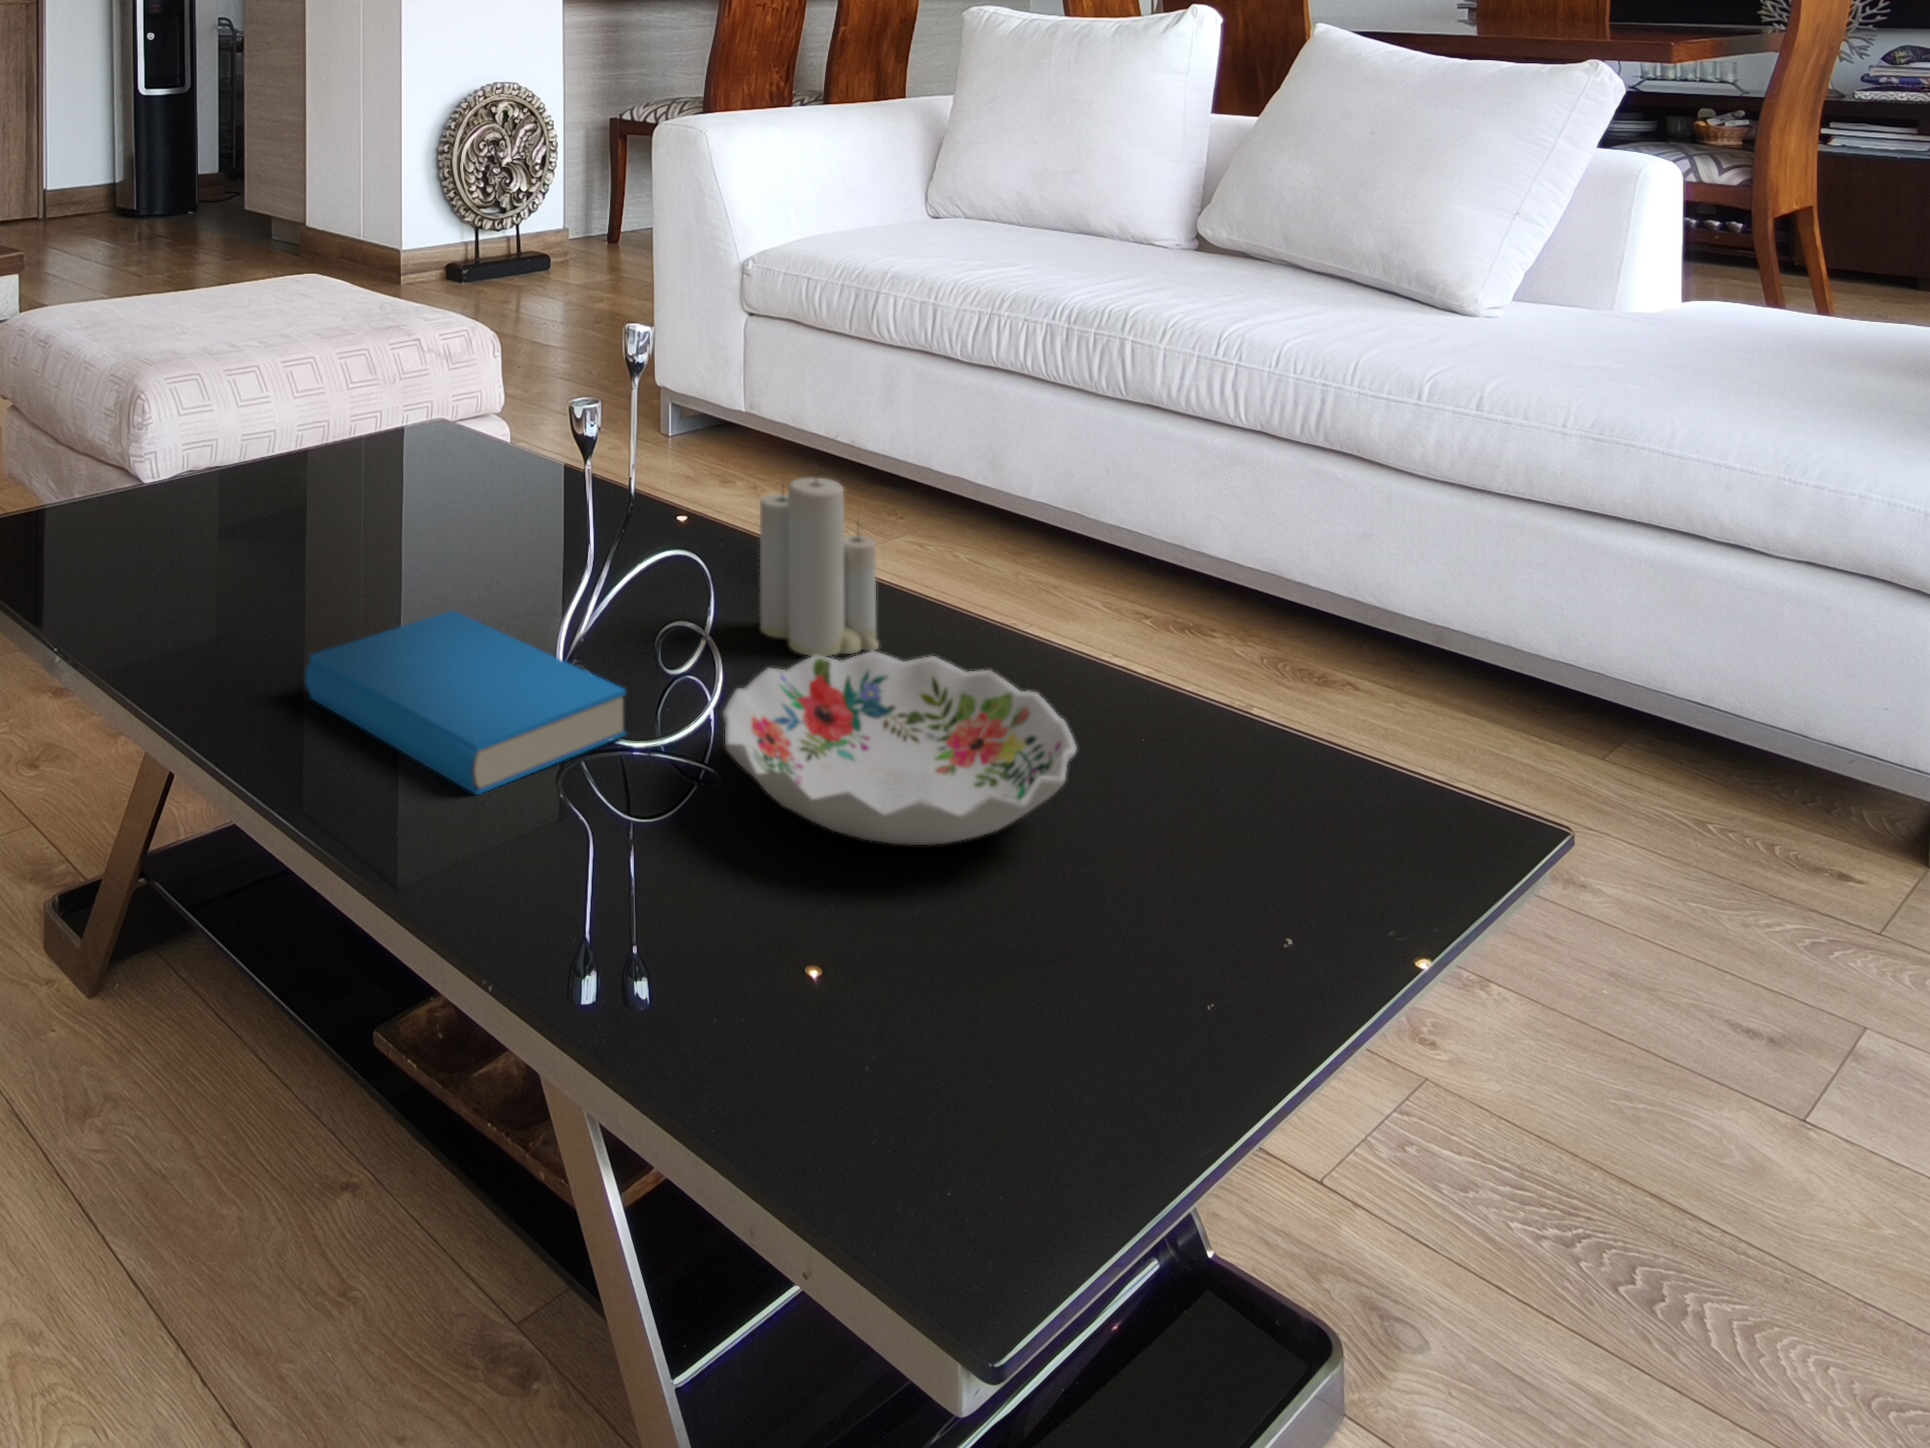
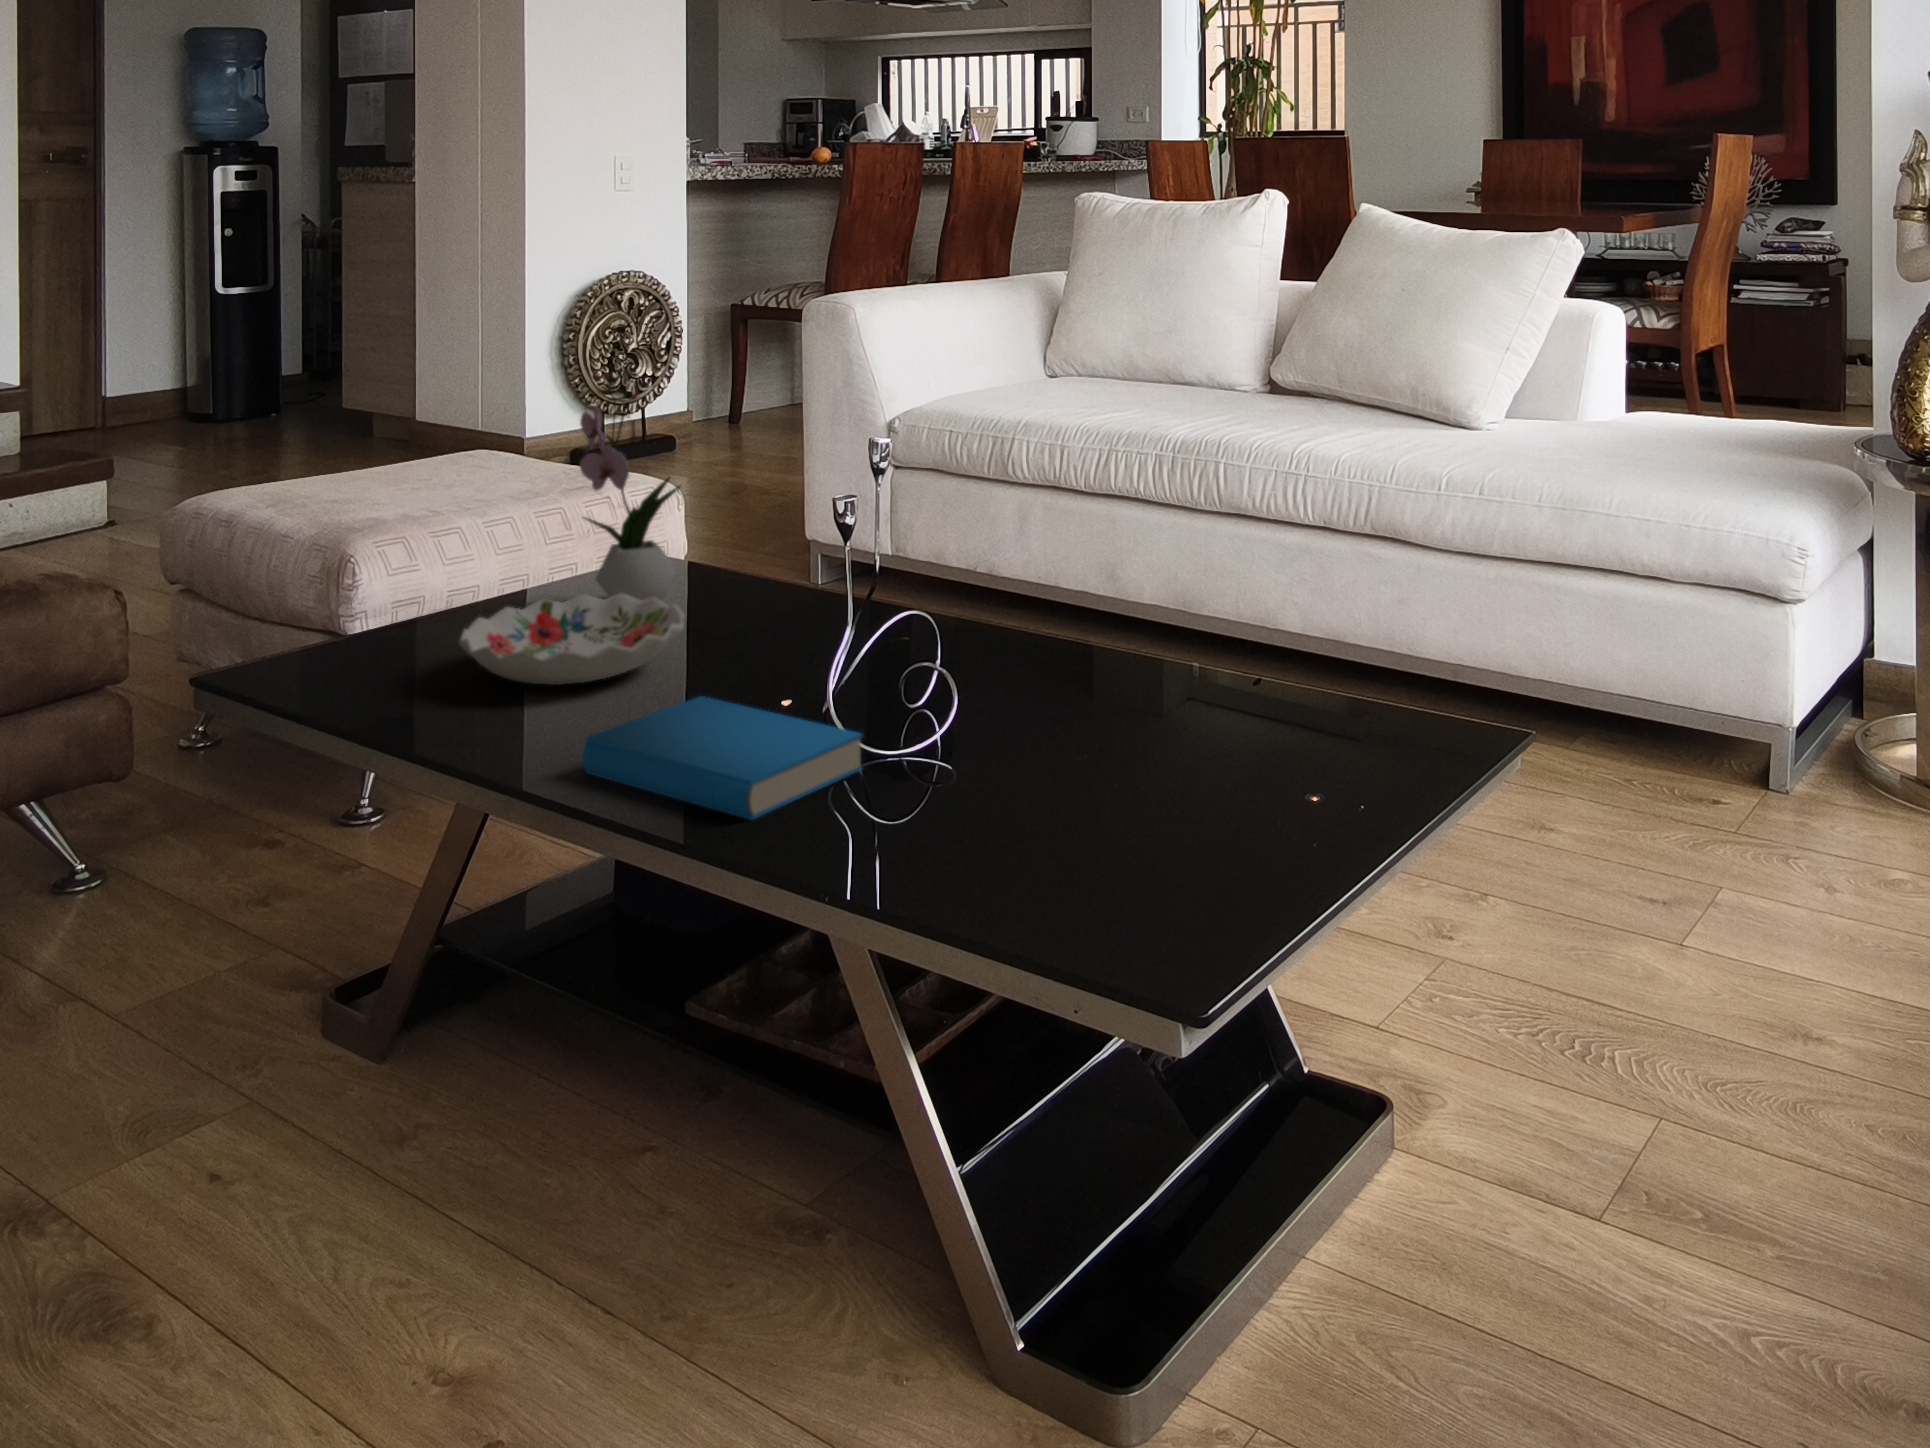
flower arrangement: none [372,208,480,476] -> present [580,373,681,601]
candle: present [760,477,879,656] -> none [953,554,1049,706]
decorative bowl: present [722,651,1077,845] -> present [459,593,684,685]

